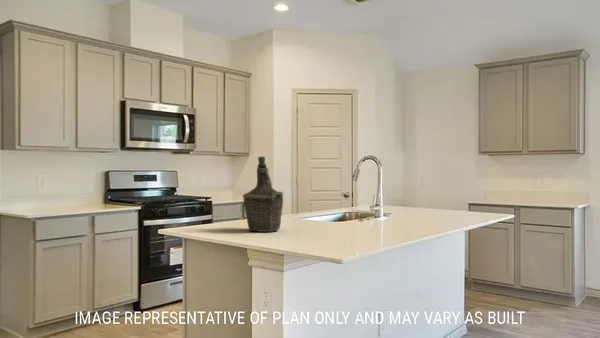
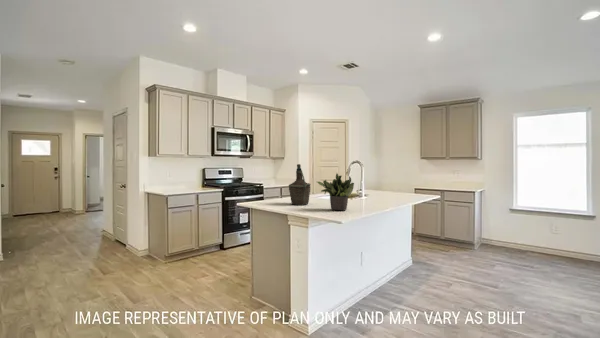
potted plant: none [290,169,363,240] -> present [317,174,354,210]

